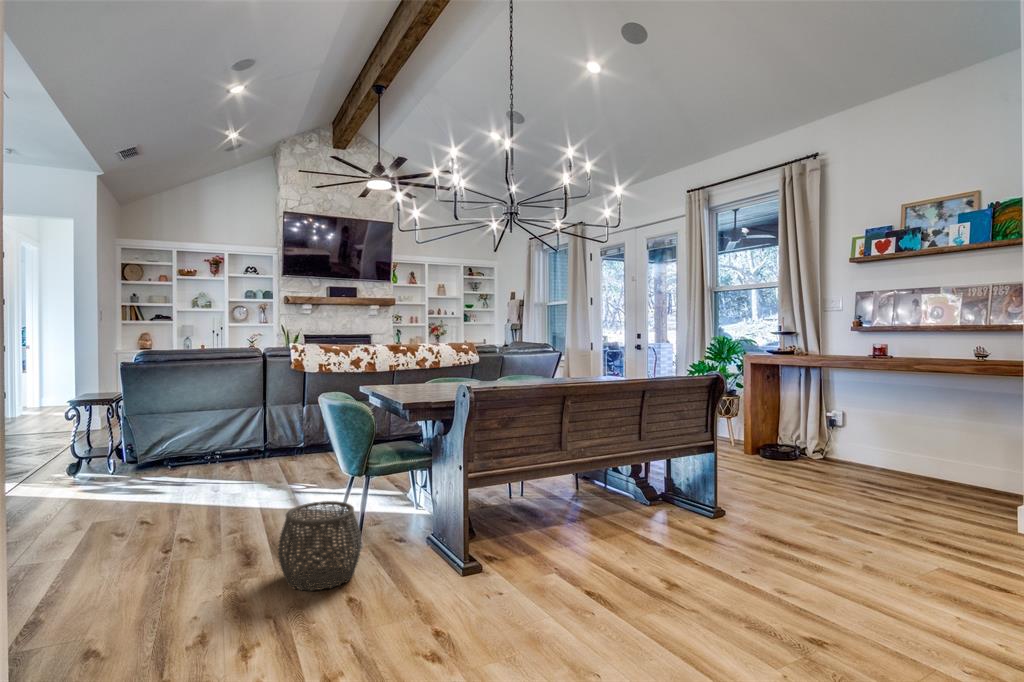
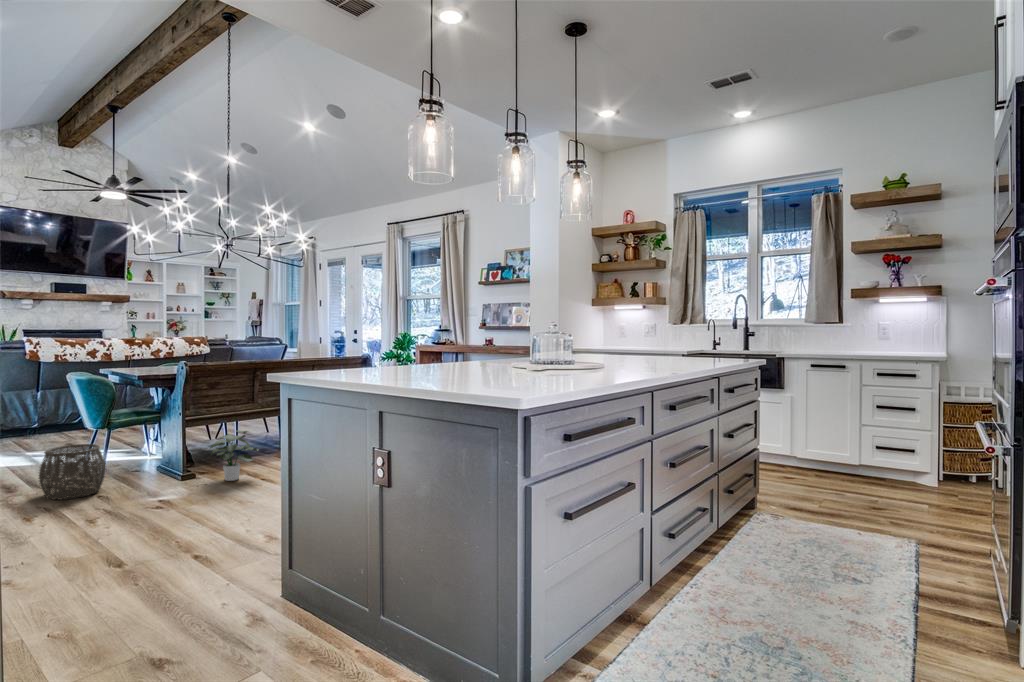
potted plant: none [498,495,572,579] -> present [211,431,258,481]

